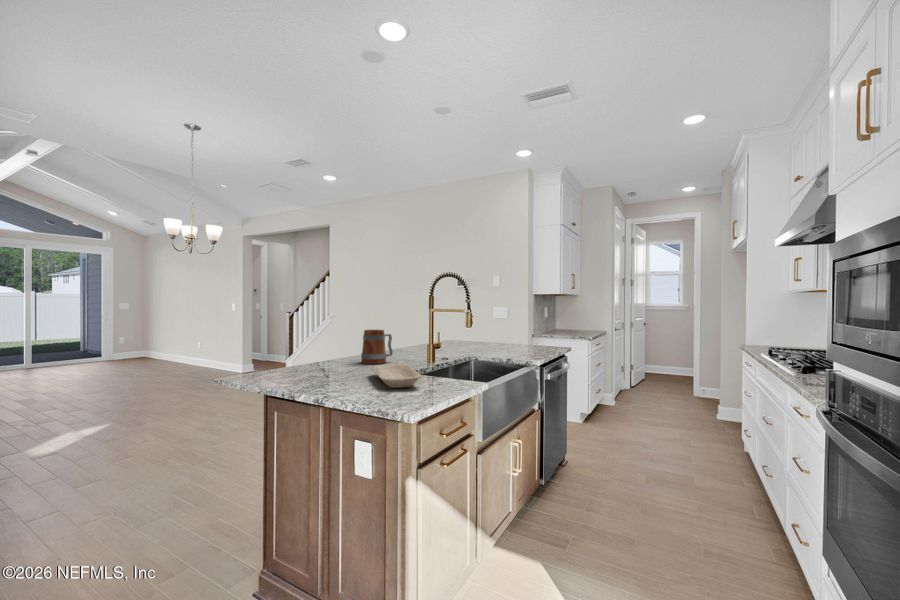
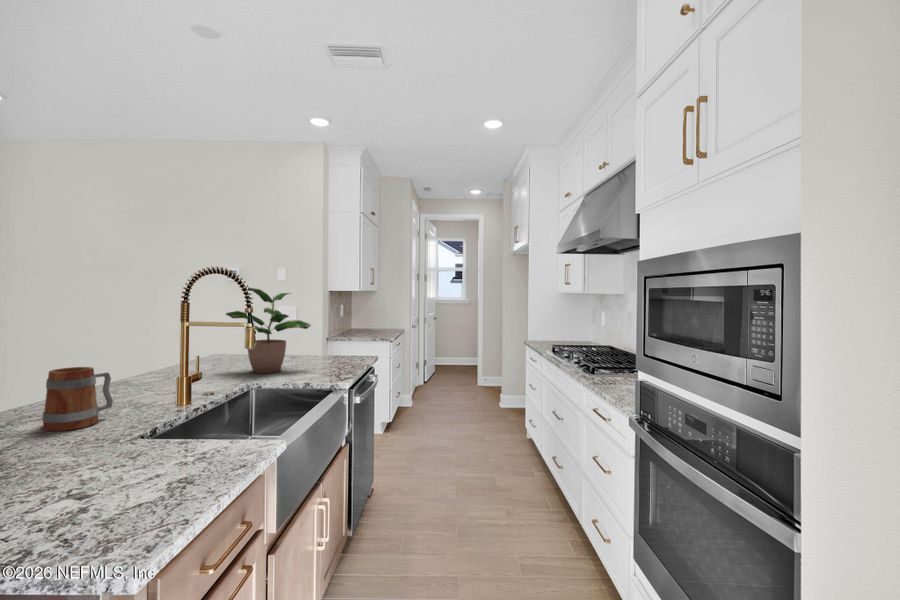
potted plant: none [455,286,514,350] -> present [226,287,311,373]
tray: present [371,364,421,388] -> none [55,434,166,500]

